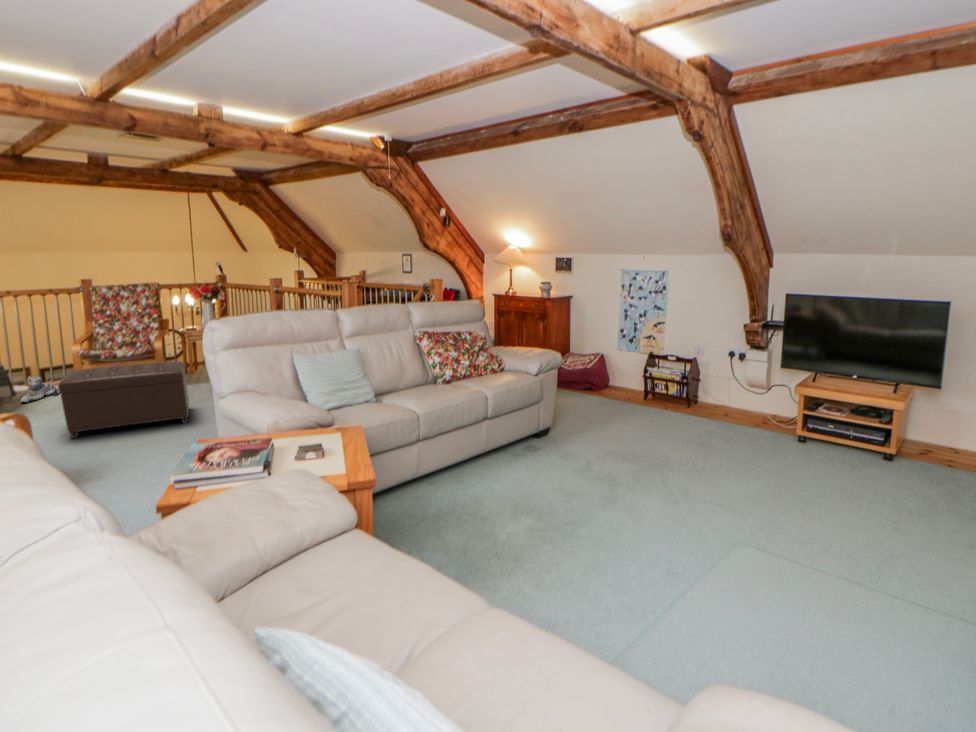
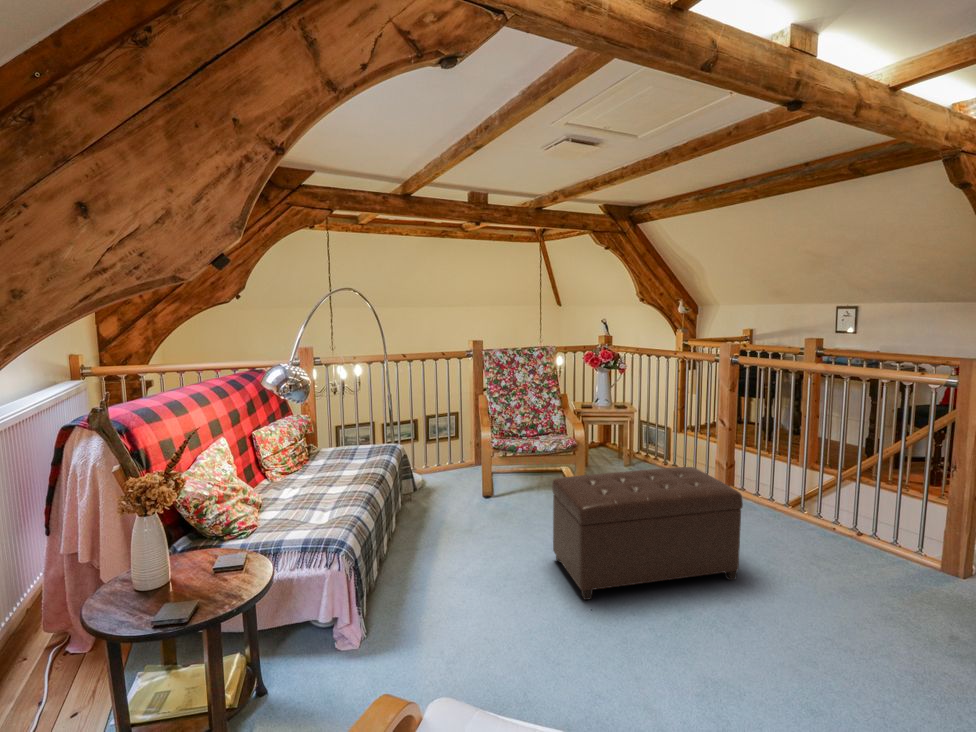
plush toy: present [21,376,60,402] -> none [427,471,462,510]

